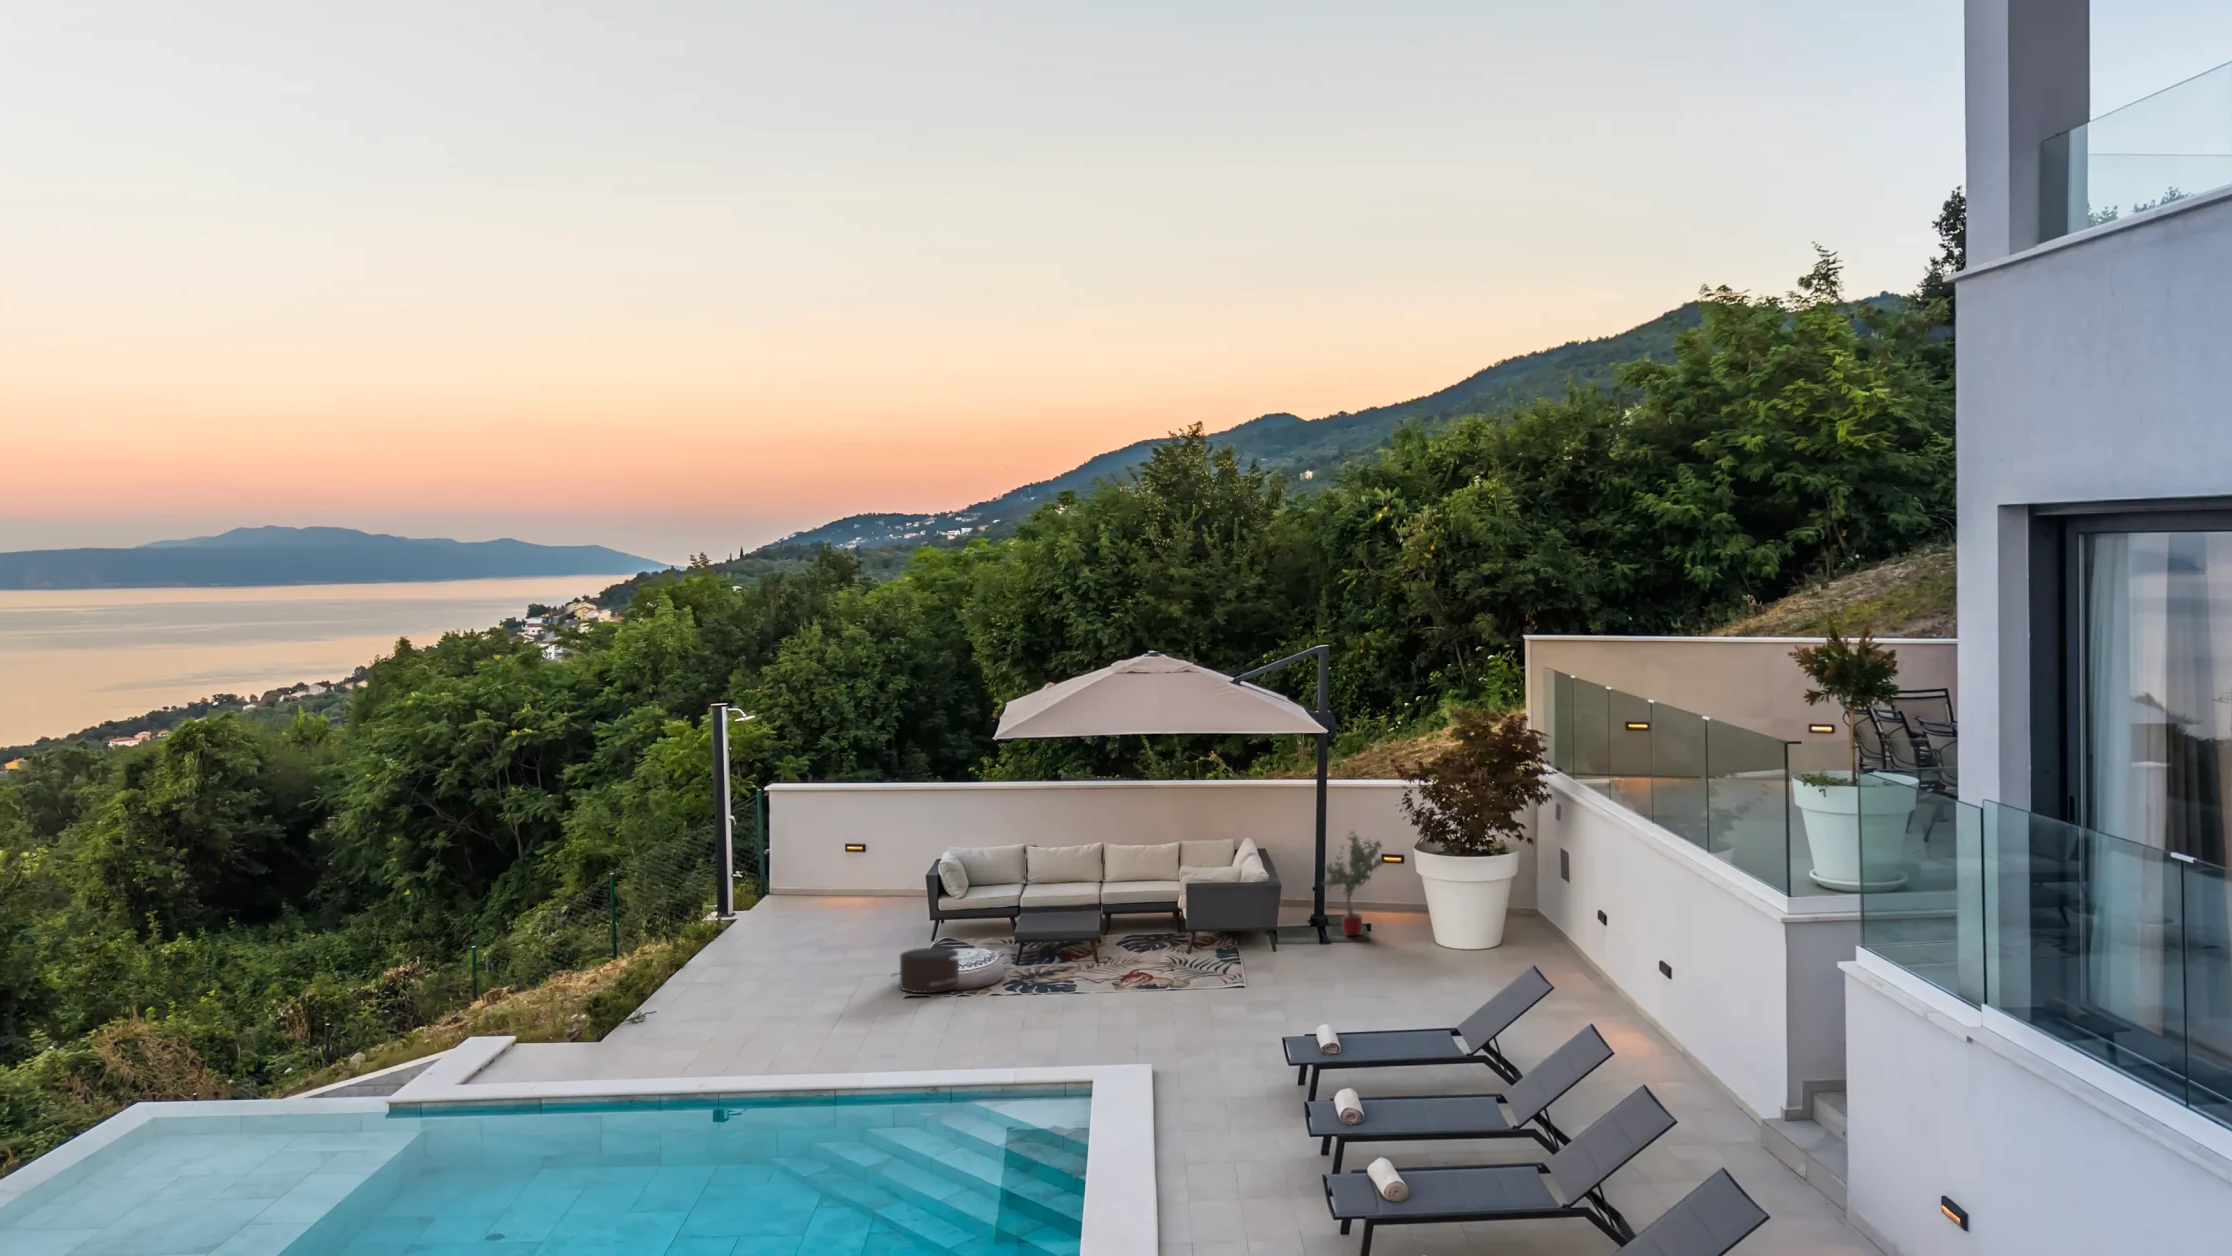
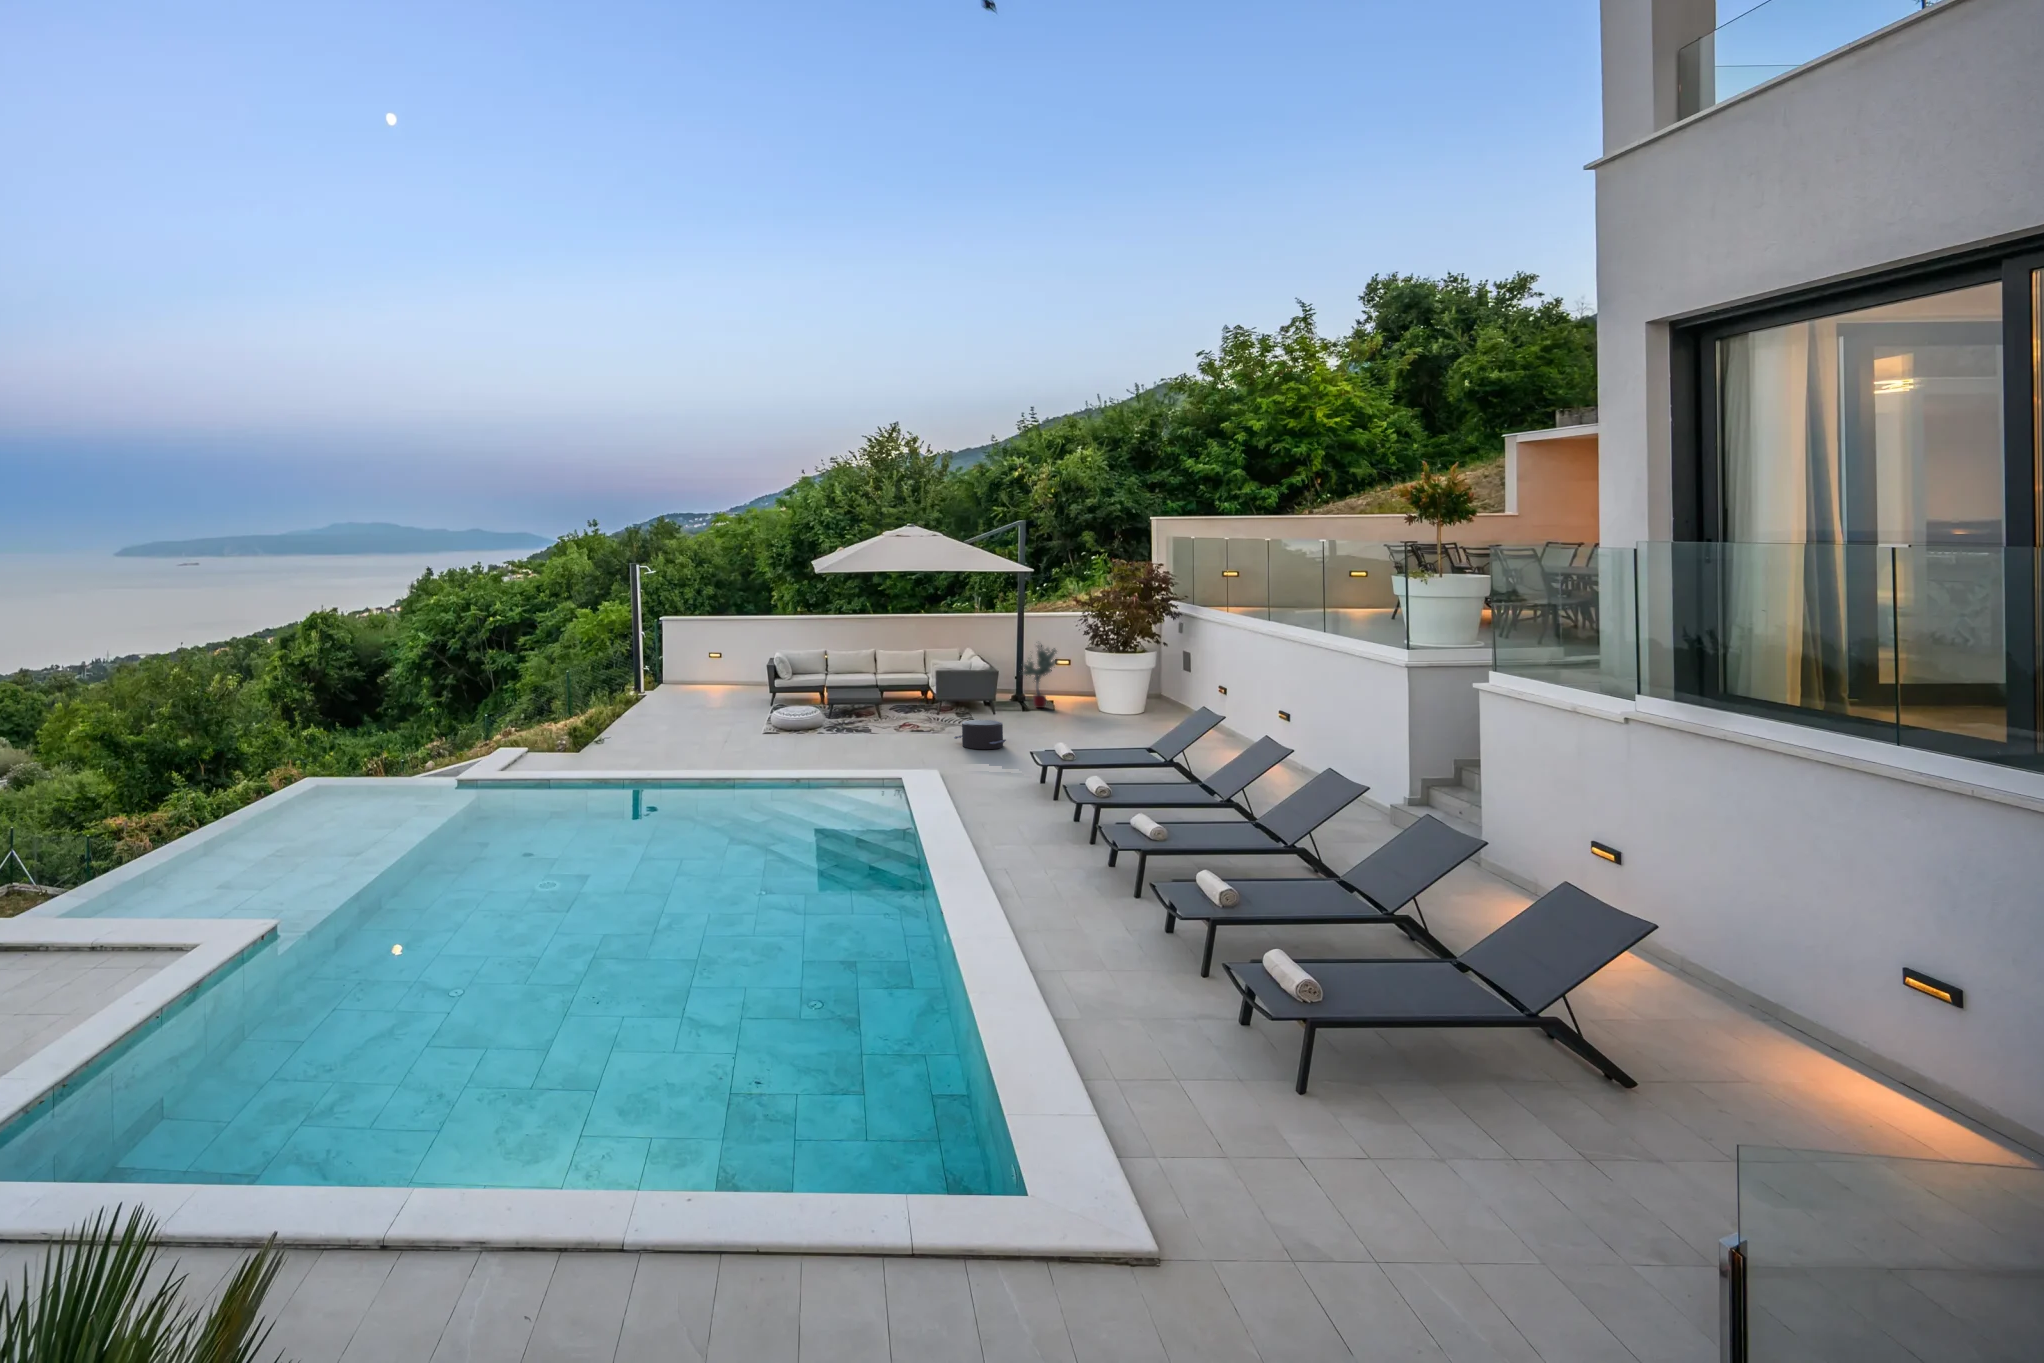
pouf: present [892,948,959,993] -> present [954,720,1006,749]

